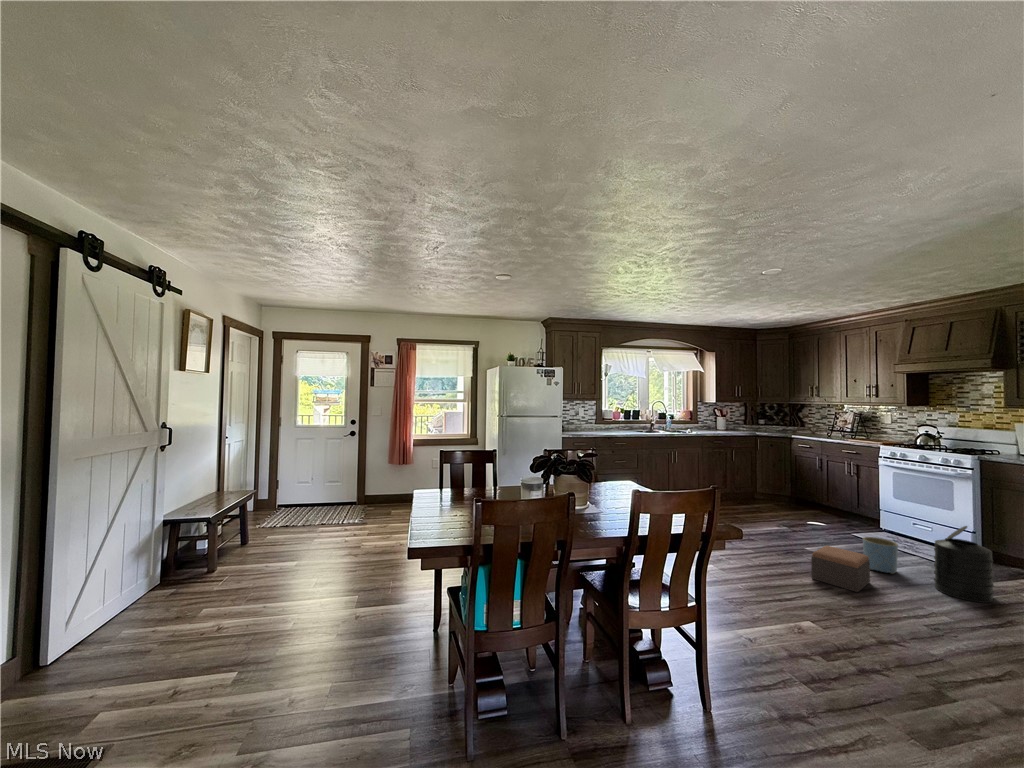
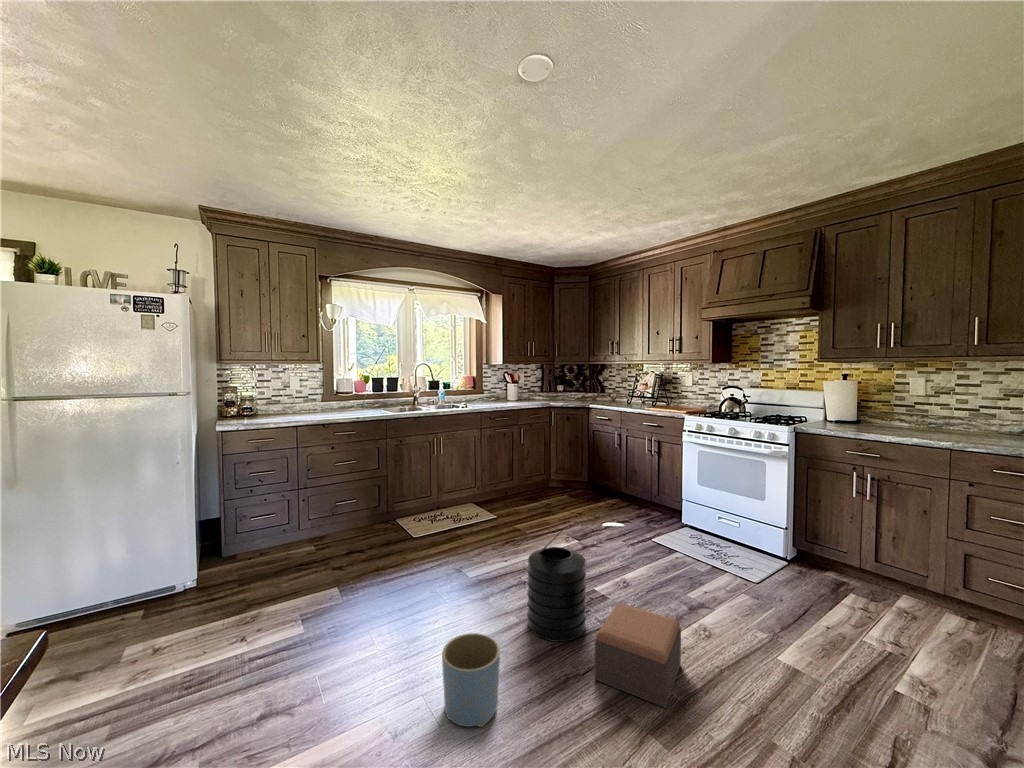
trash can: present [934,526,994,603] -> present [527,530,586,642]
planter: present [863,537,898,574] -> present [442,633,500,727]

